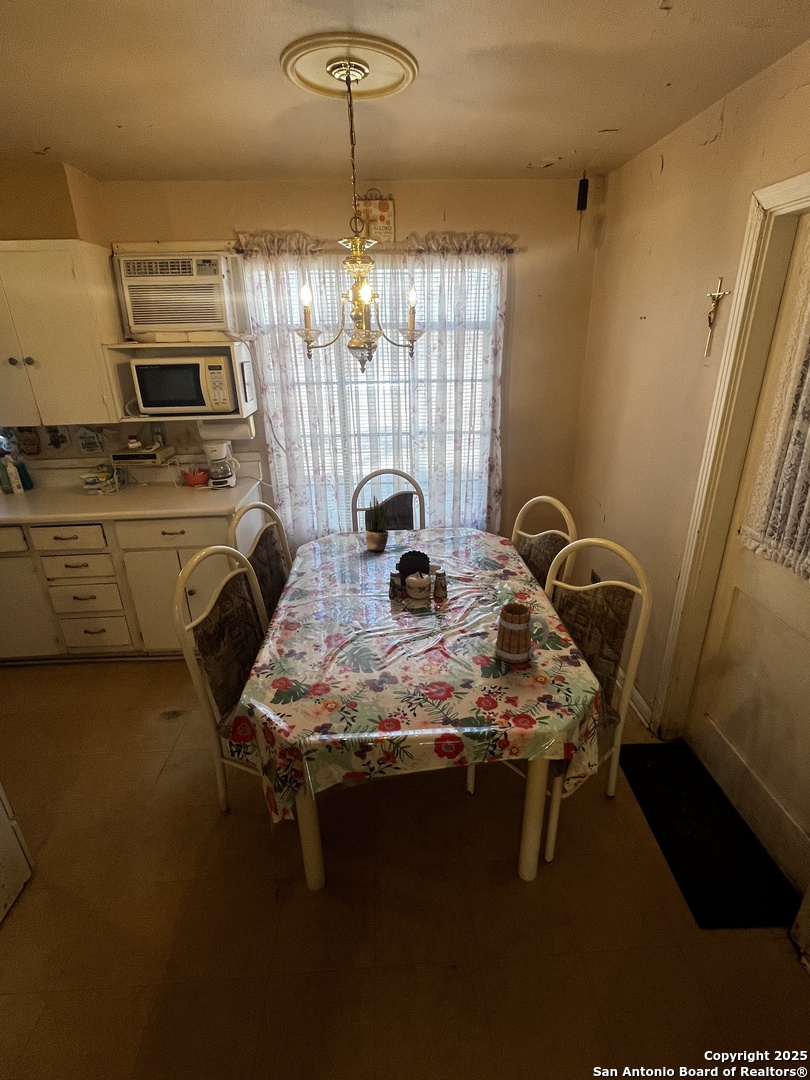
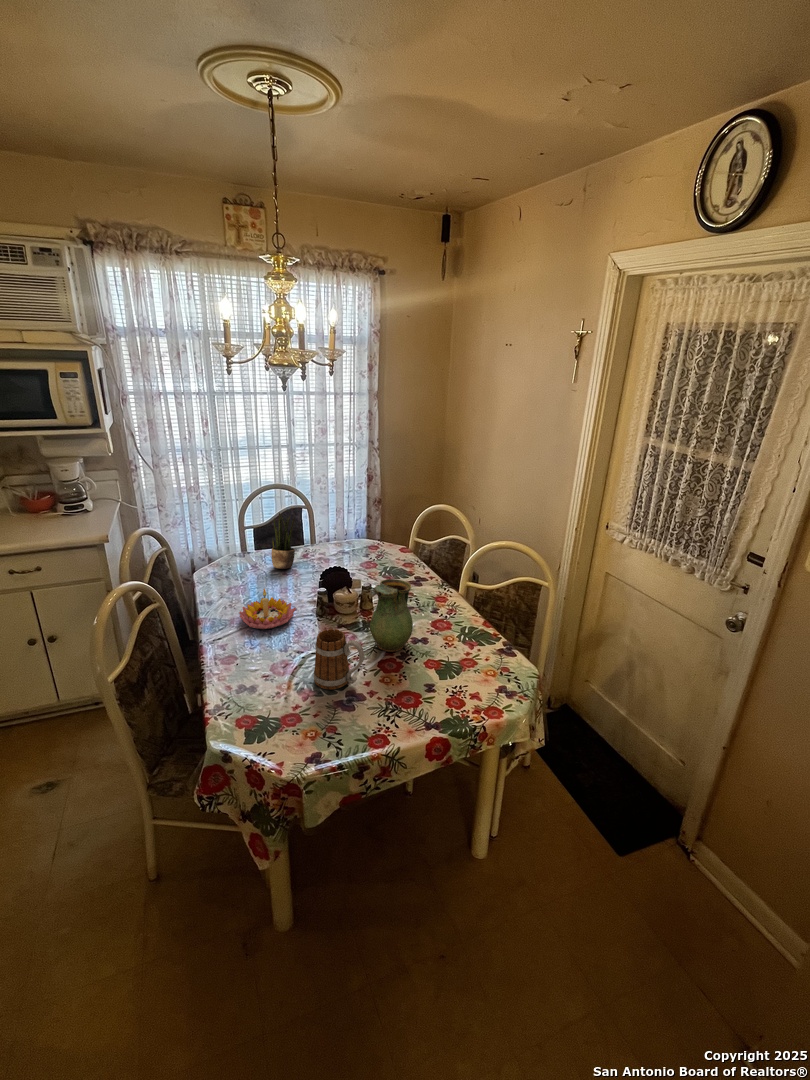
candle holder: none [315,564,368,604] -> present [239,589,296,629]
pitcher: none [423,566,469,641] -> present [370,579,413,652]
mug: present [495,603,549,663] -> present [314,629,364,689]

